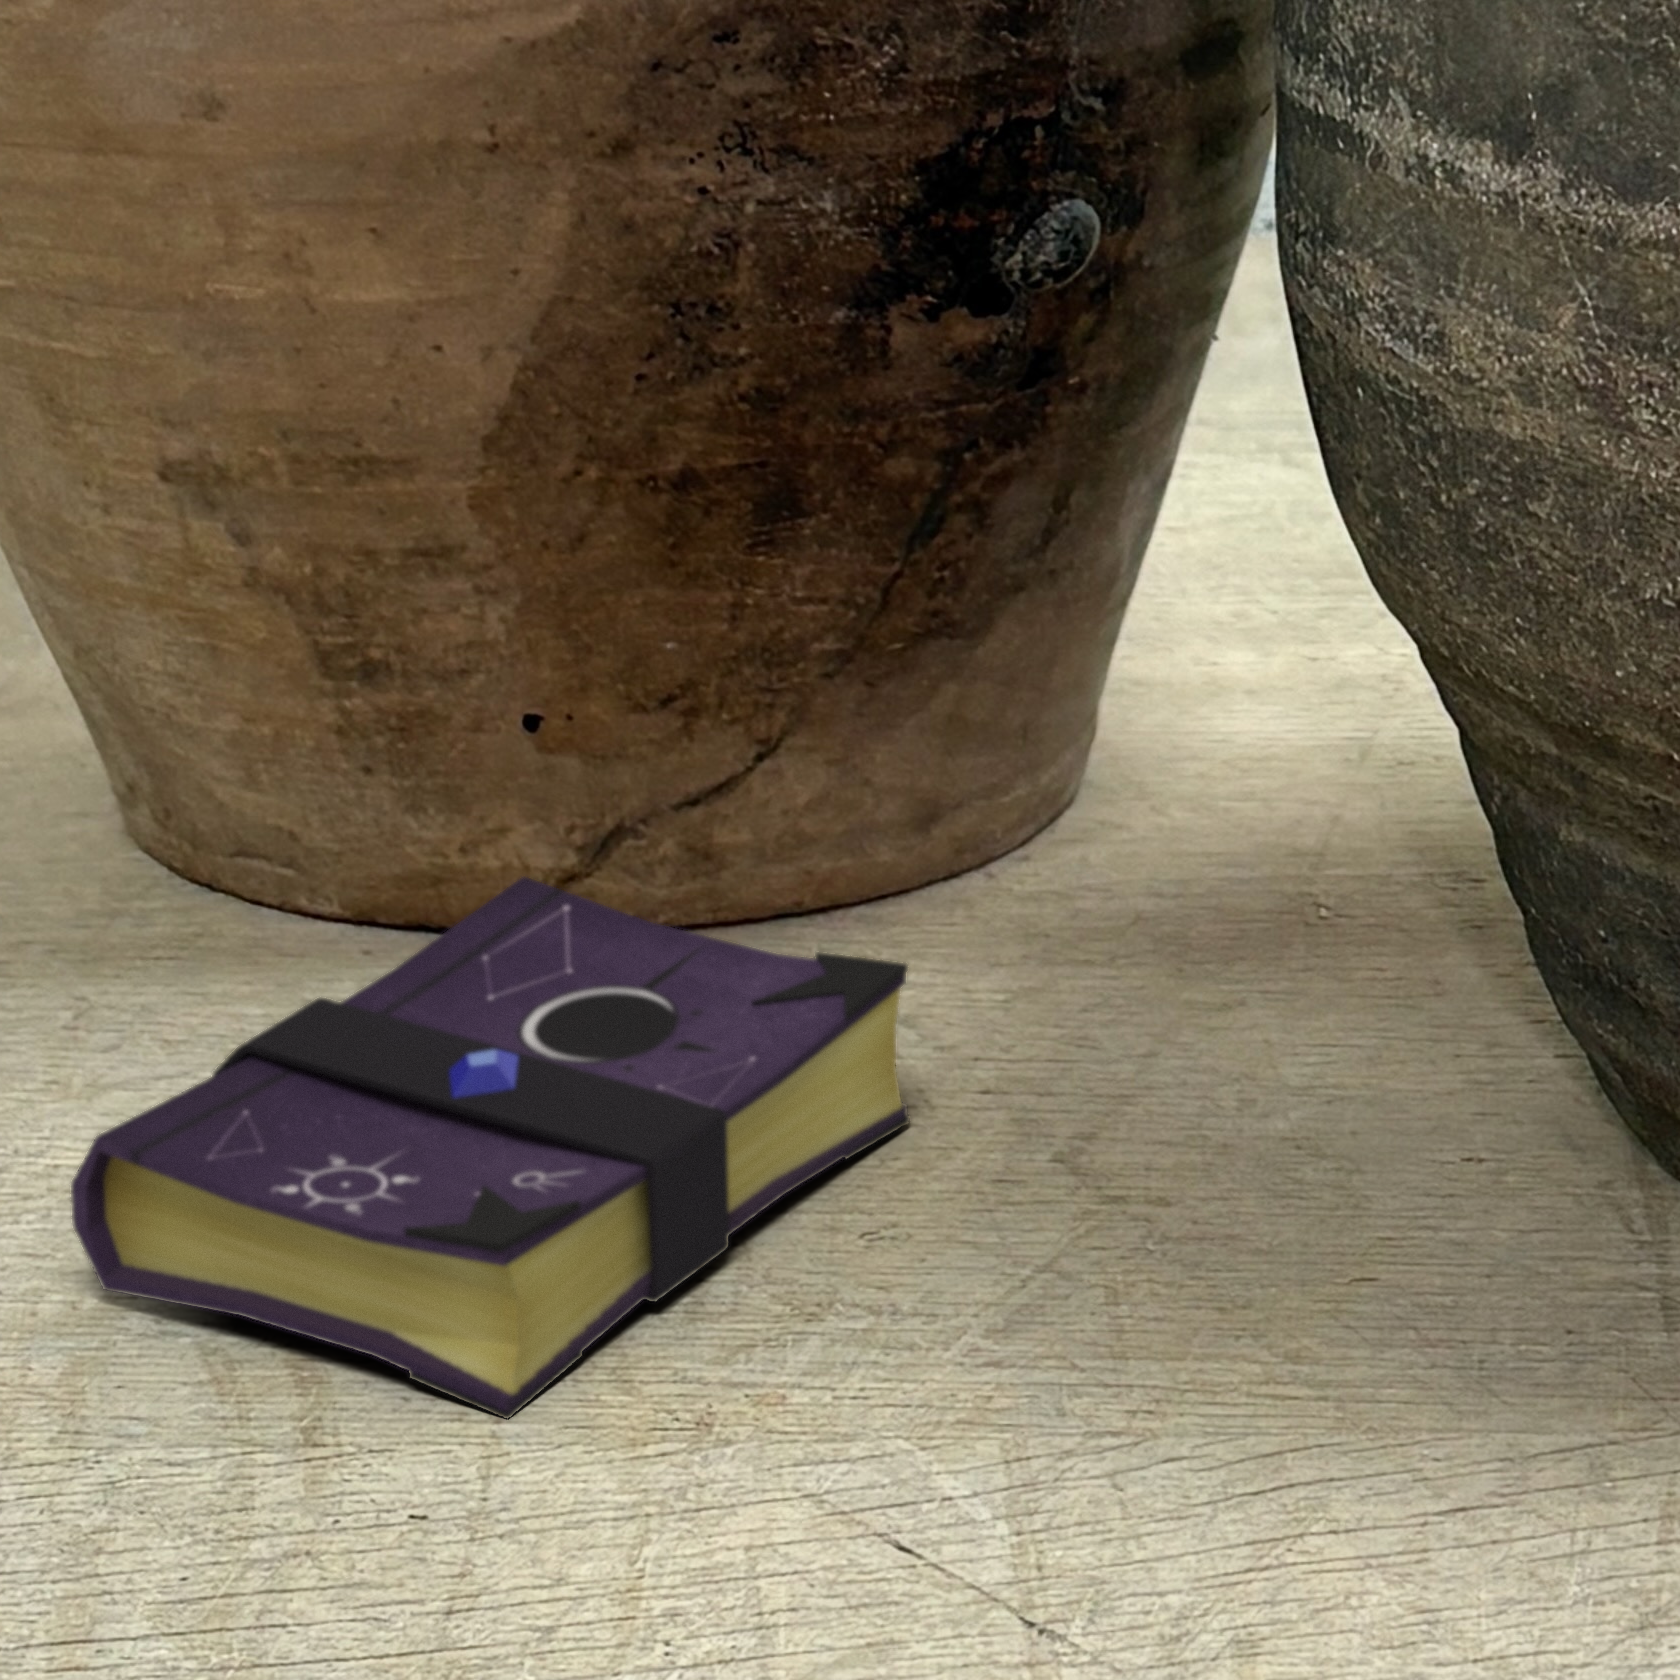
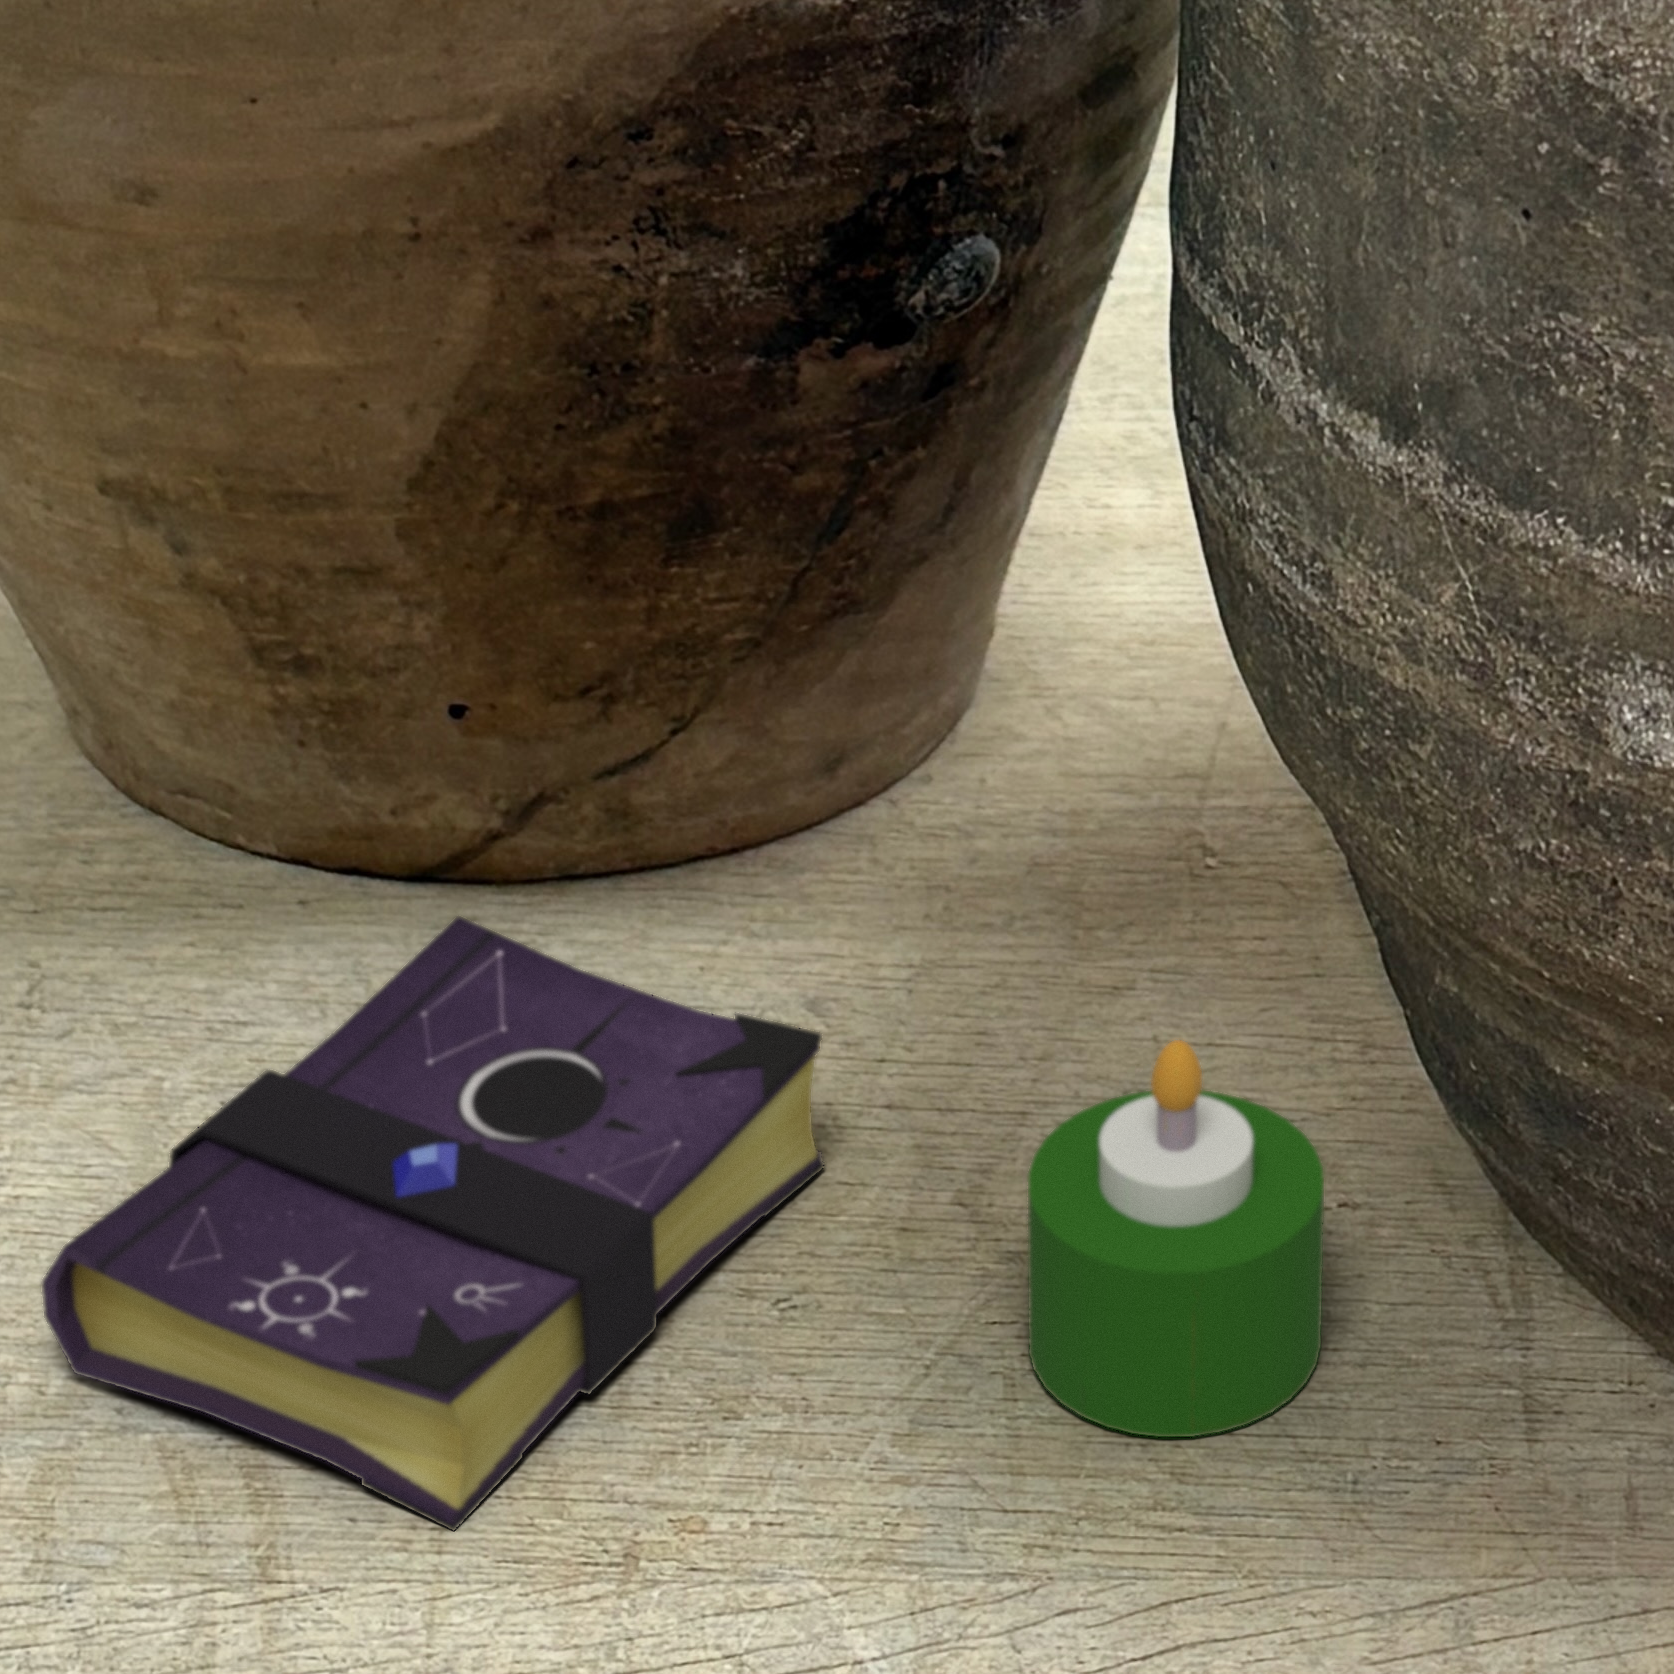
candle: none [1127,901,1443,1336] -> present [1028,1040,1324,1437]

